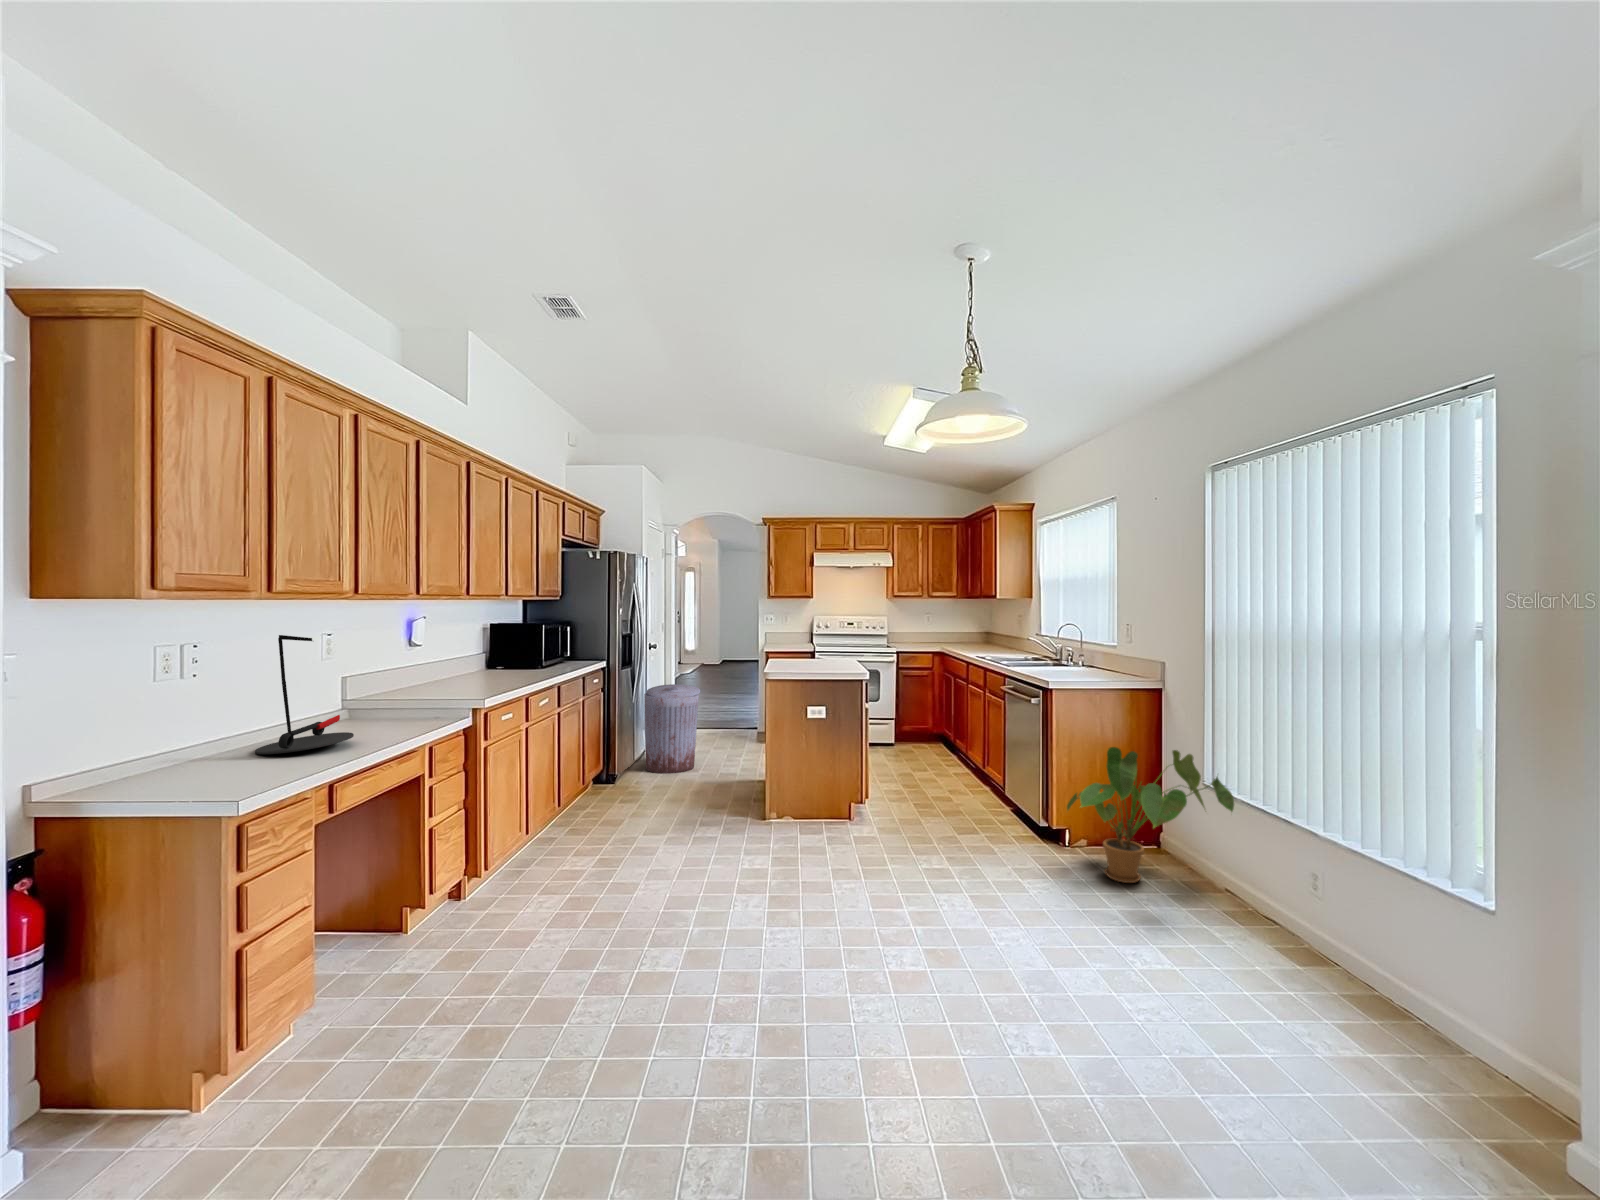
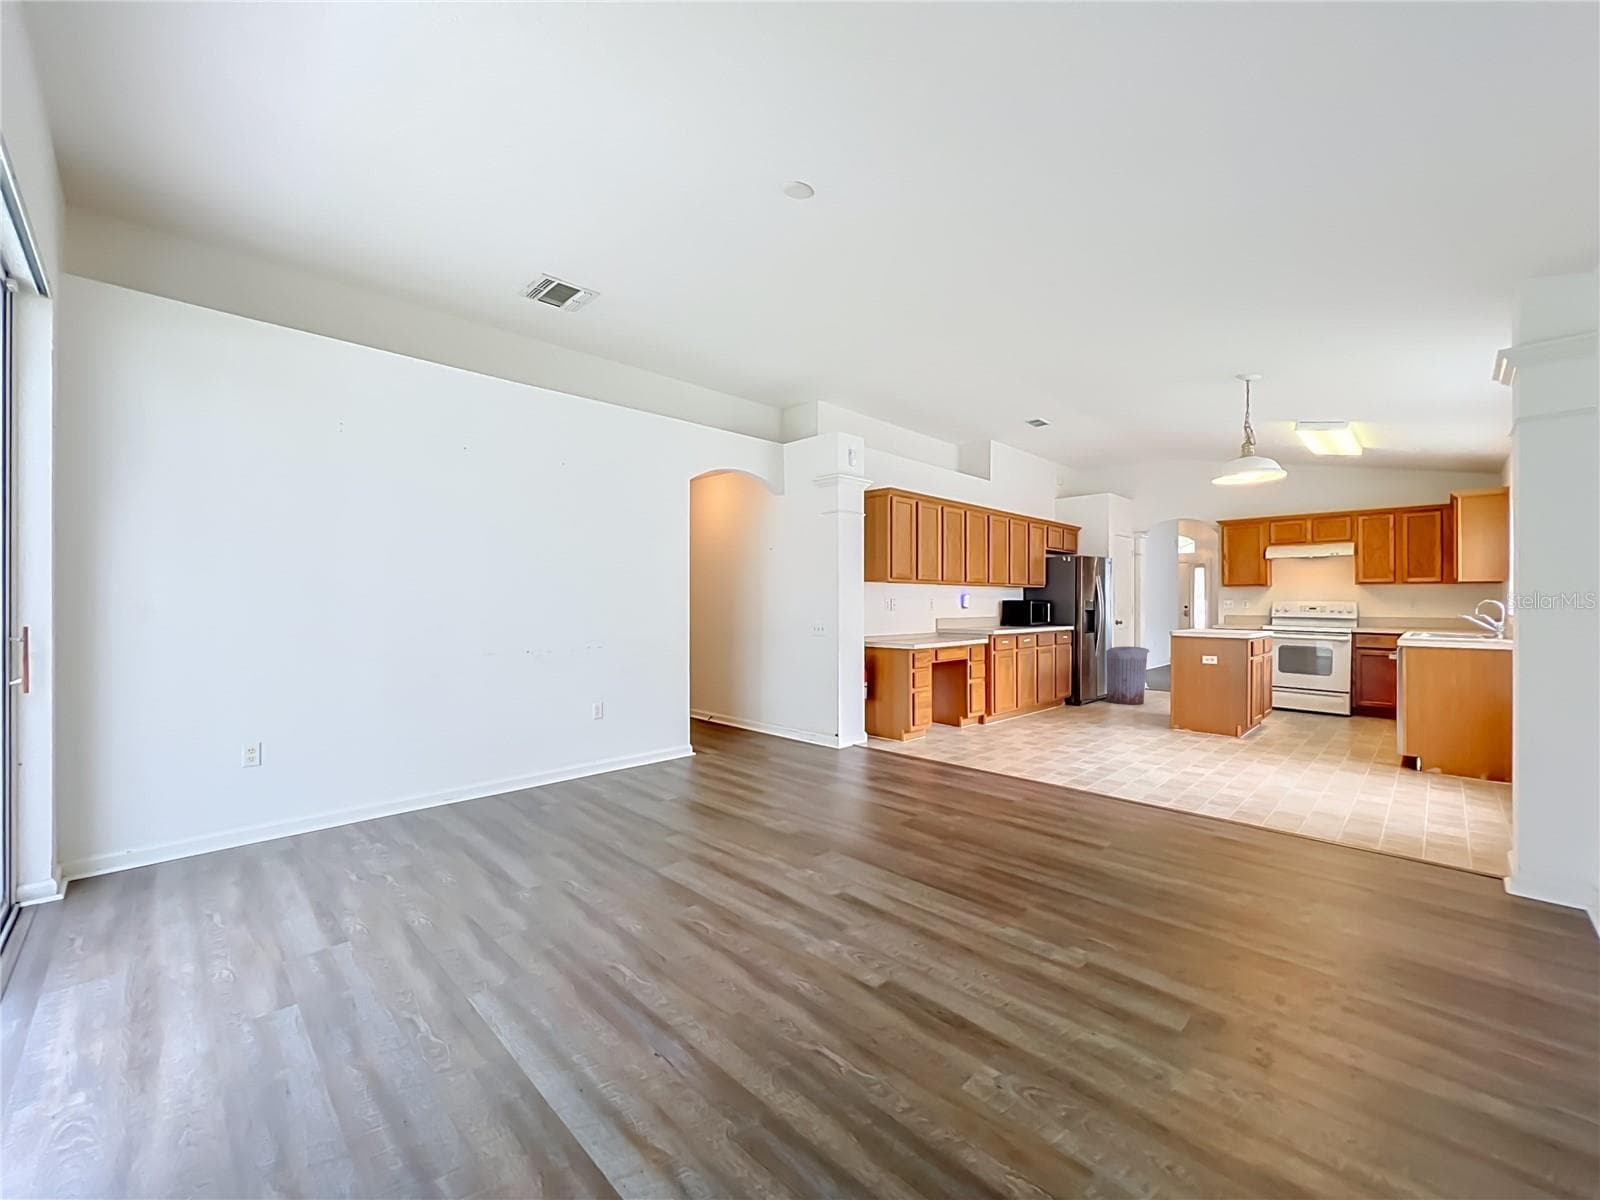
desk lamp: present [255,635,354,754] -> none [907,595,939,640]
house plant: present [1067,747,1234,883] -> none [1394,686,1529,788]

